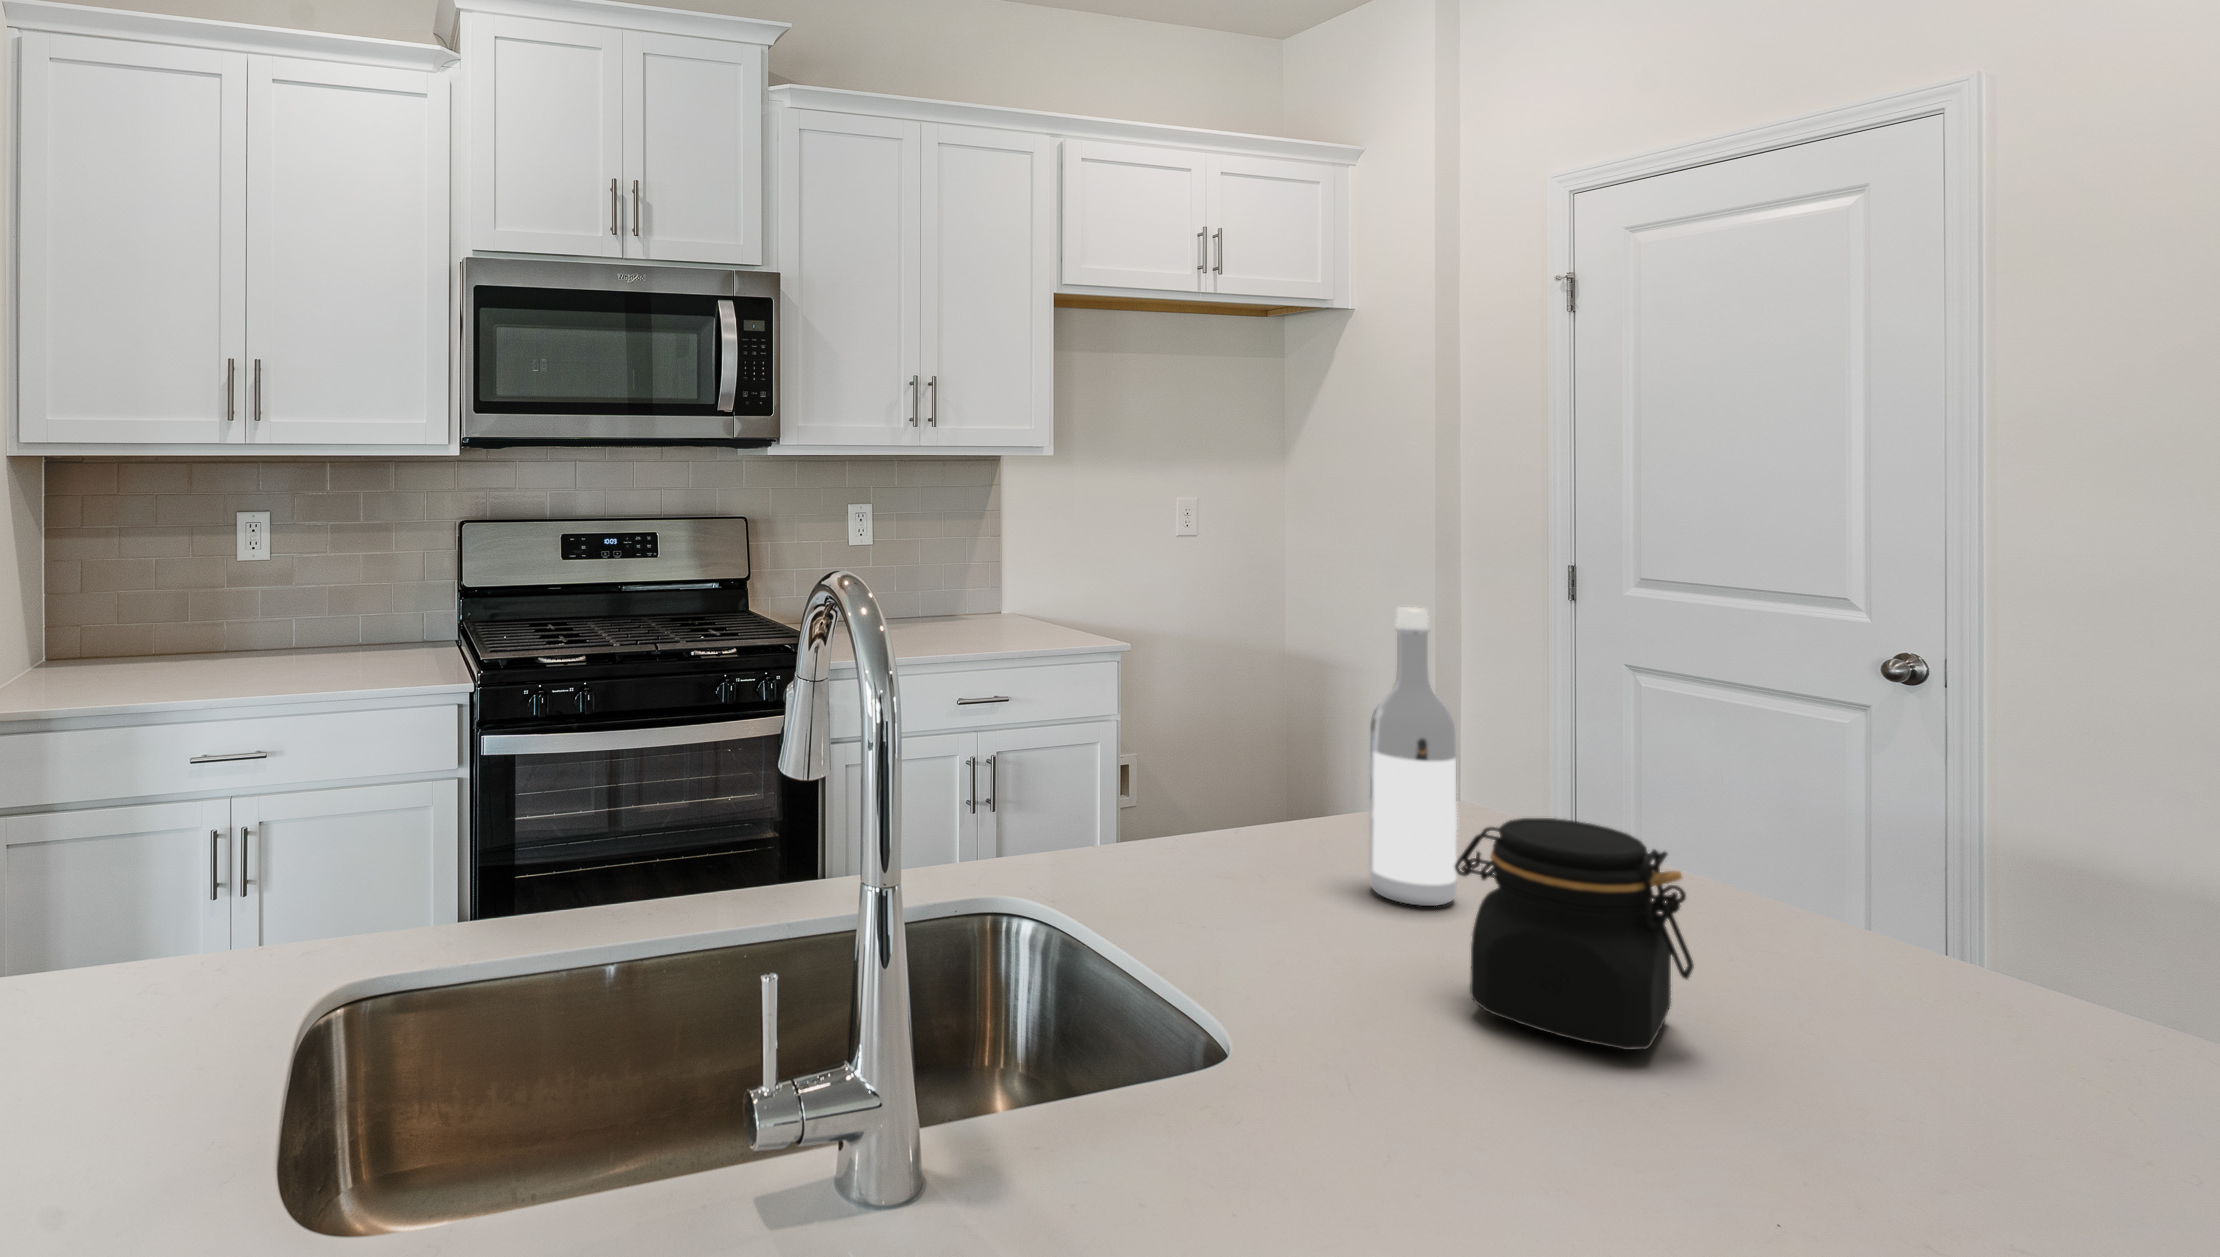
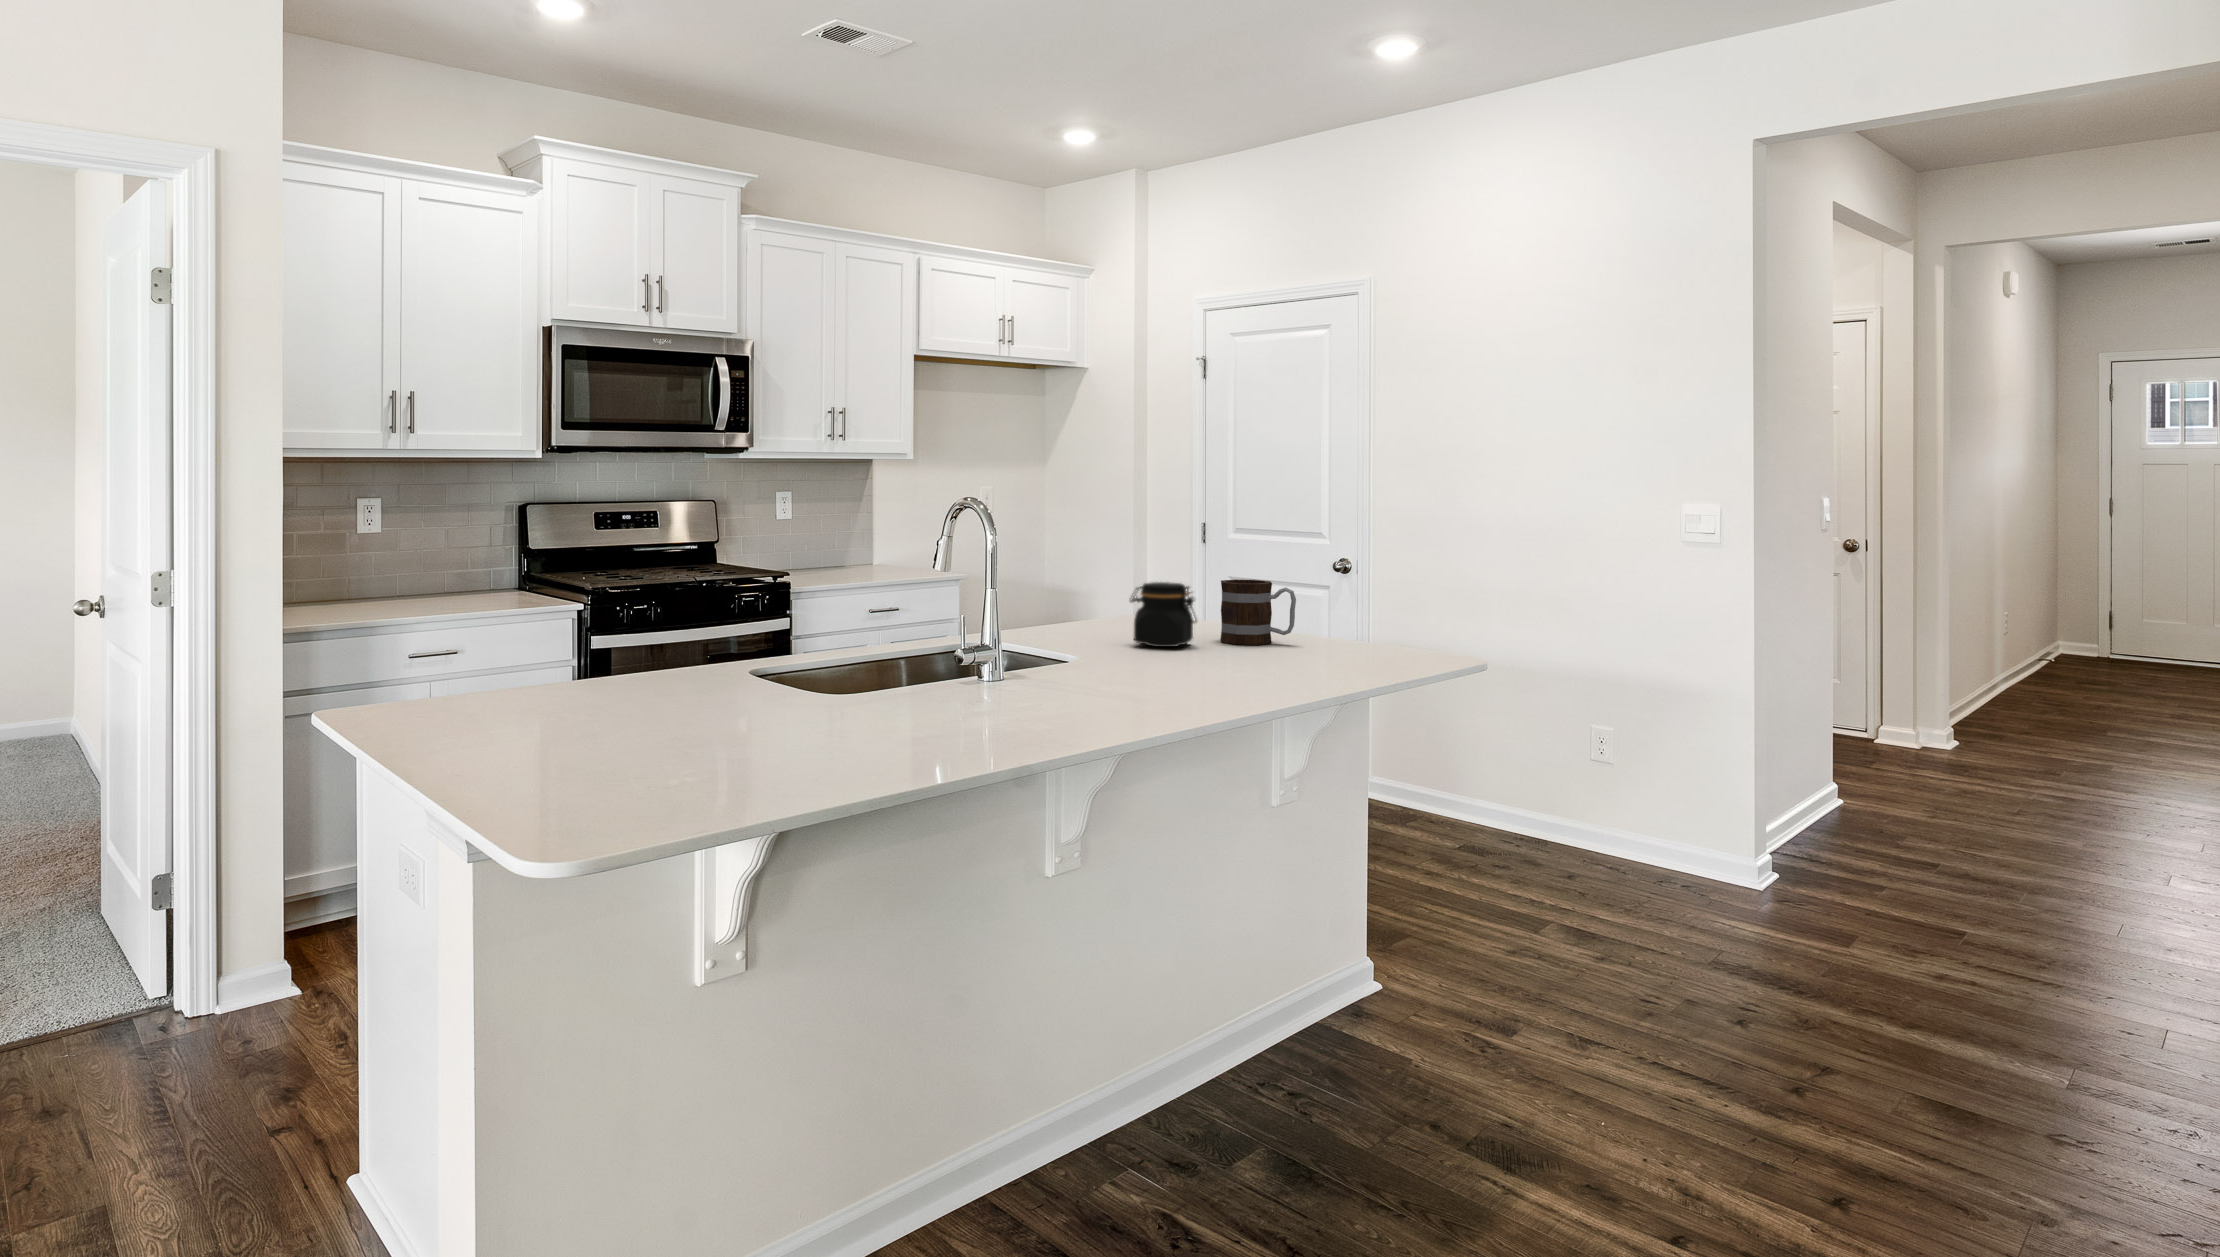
wine bottle: present [1369,607,1457,906] -> none [1102,518,1133,632]
mug: none [1753,814,2081,1062] -> present [1220,579,1296,645]

